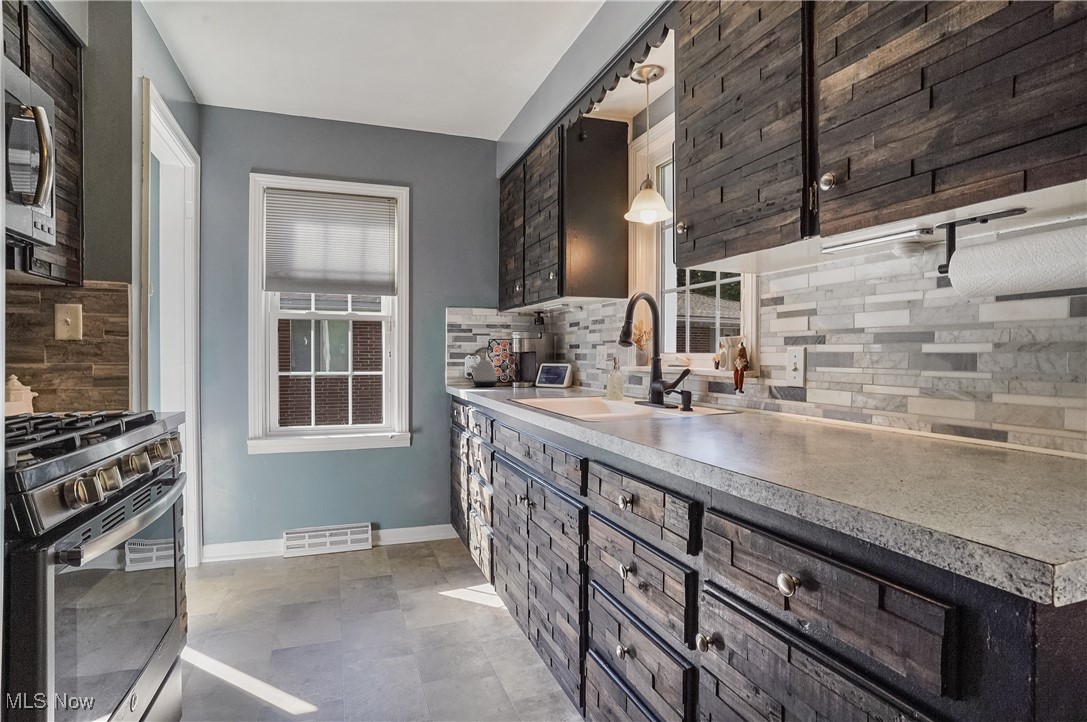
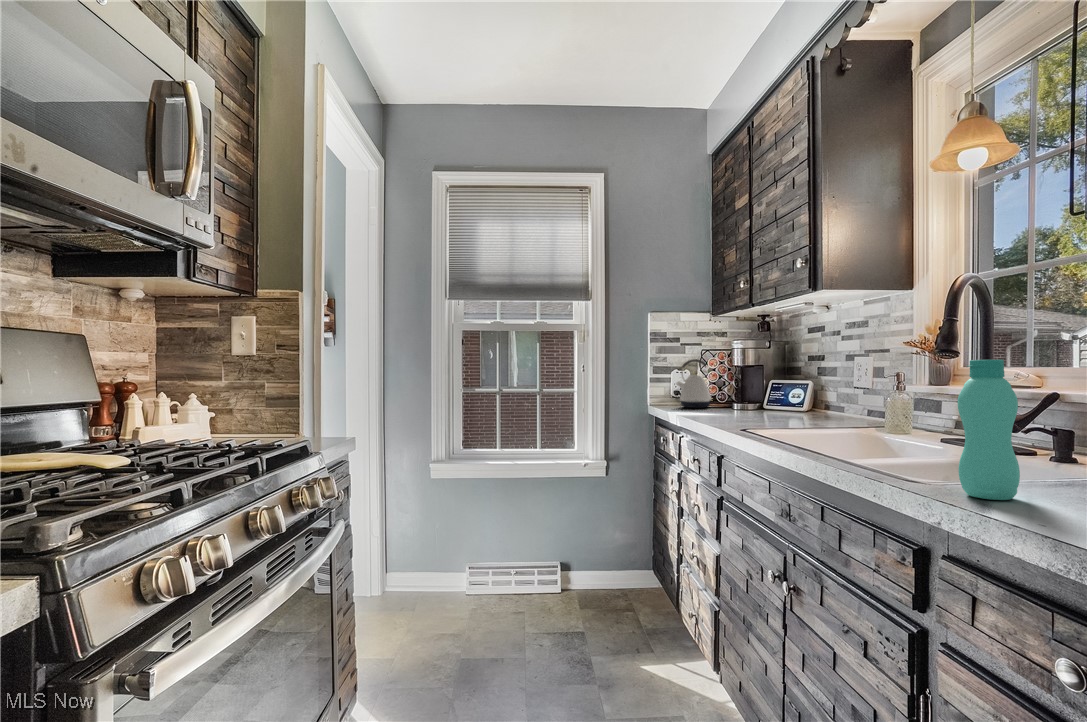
bottle: none [606,346,635,423] -> present [958,360,1020,500]

